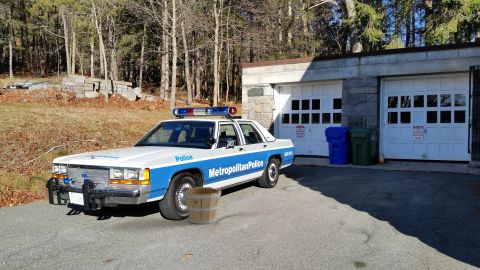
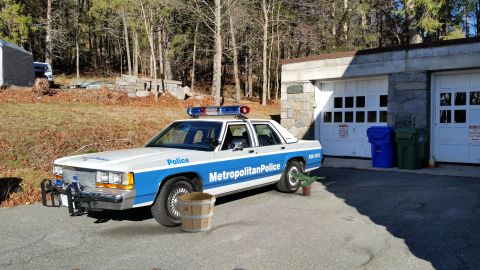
potted plant: none [270,165,303,190] -> present [290,171,323,196]

